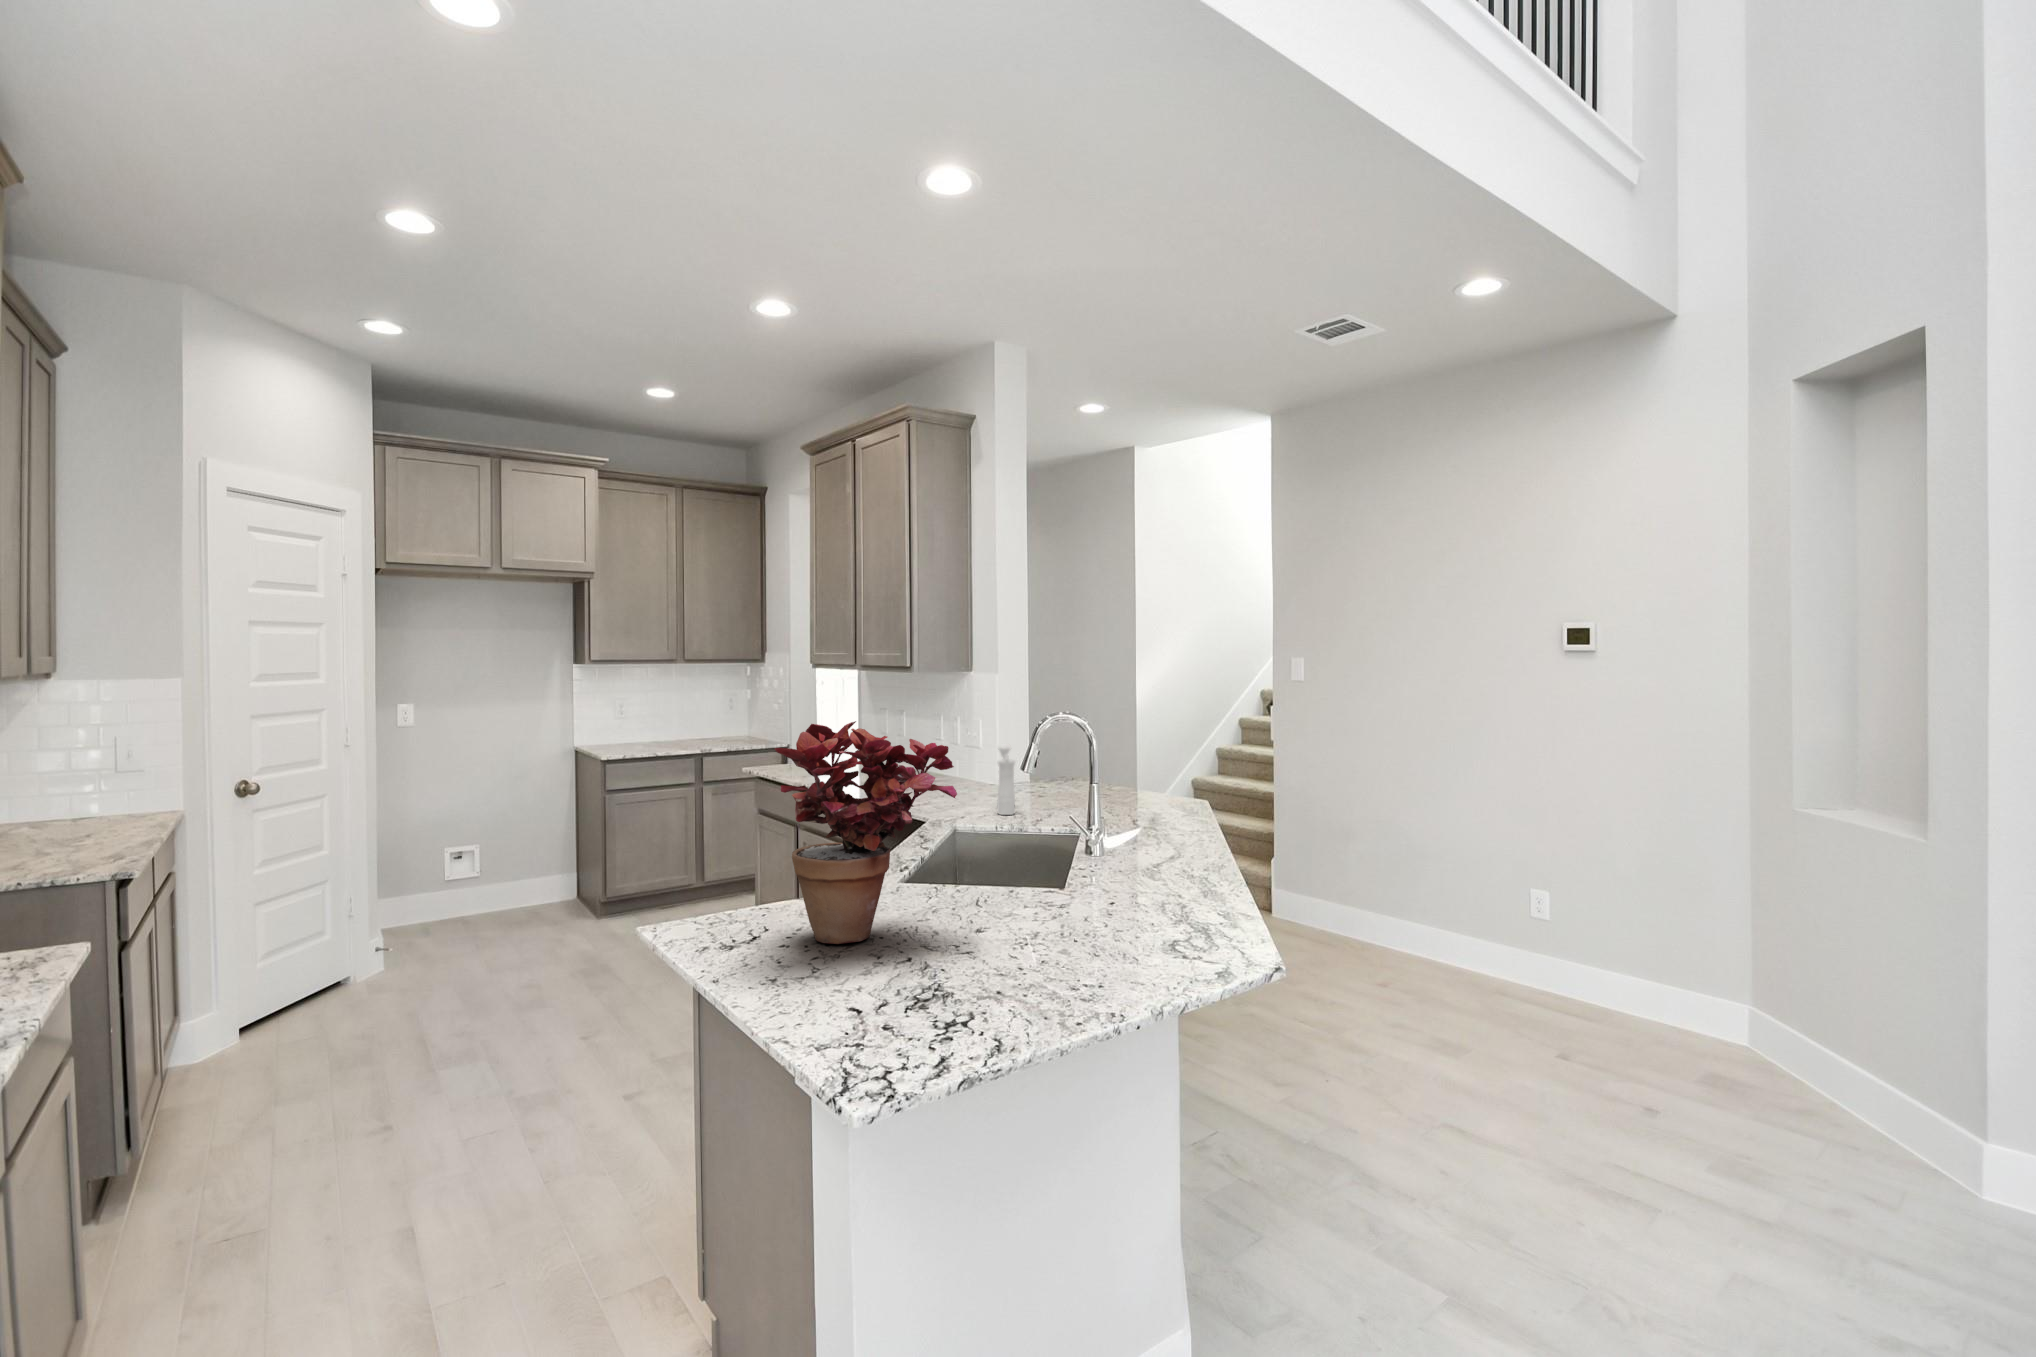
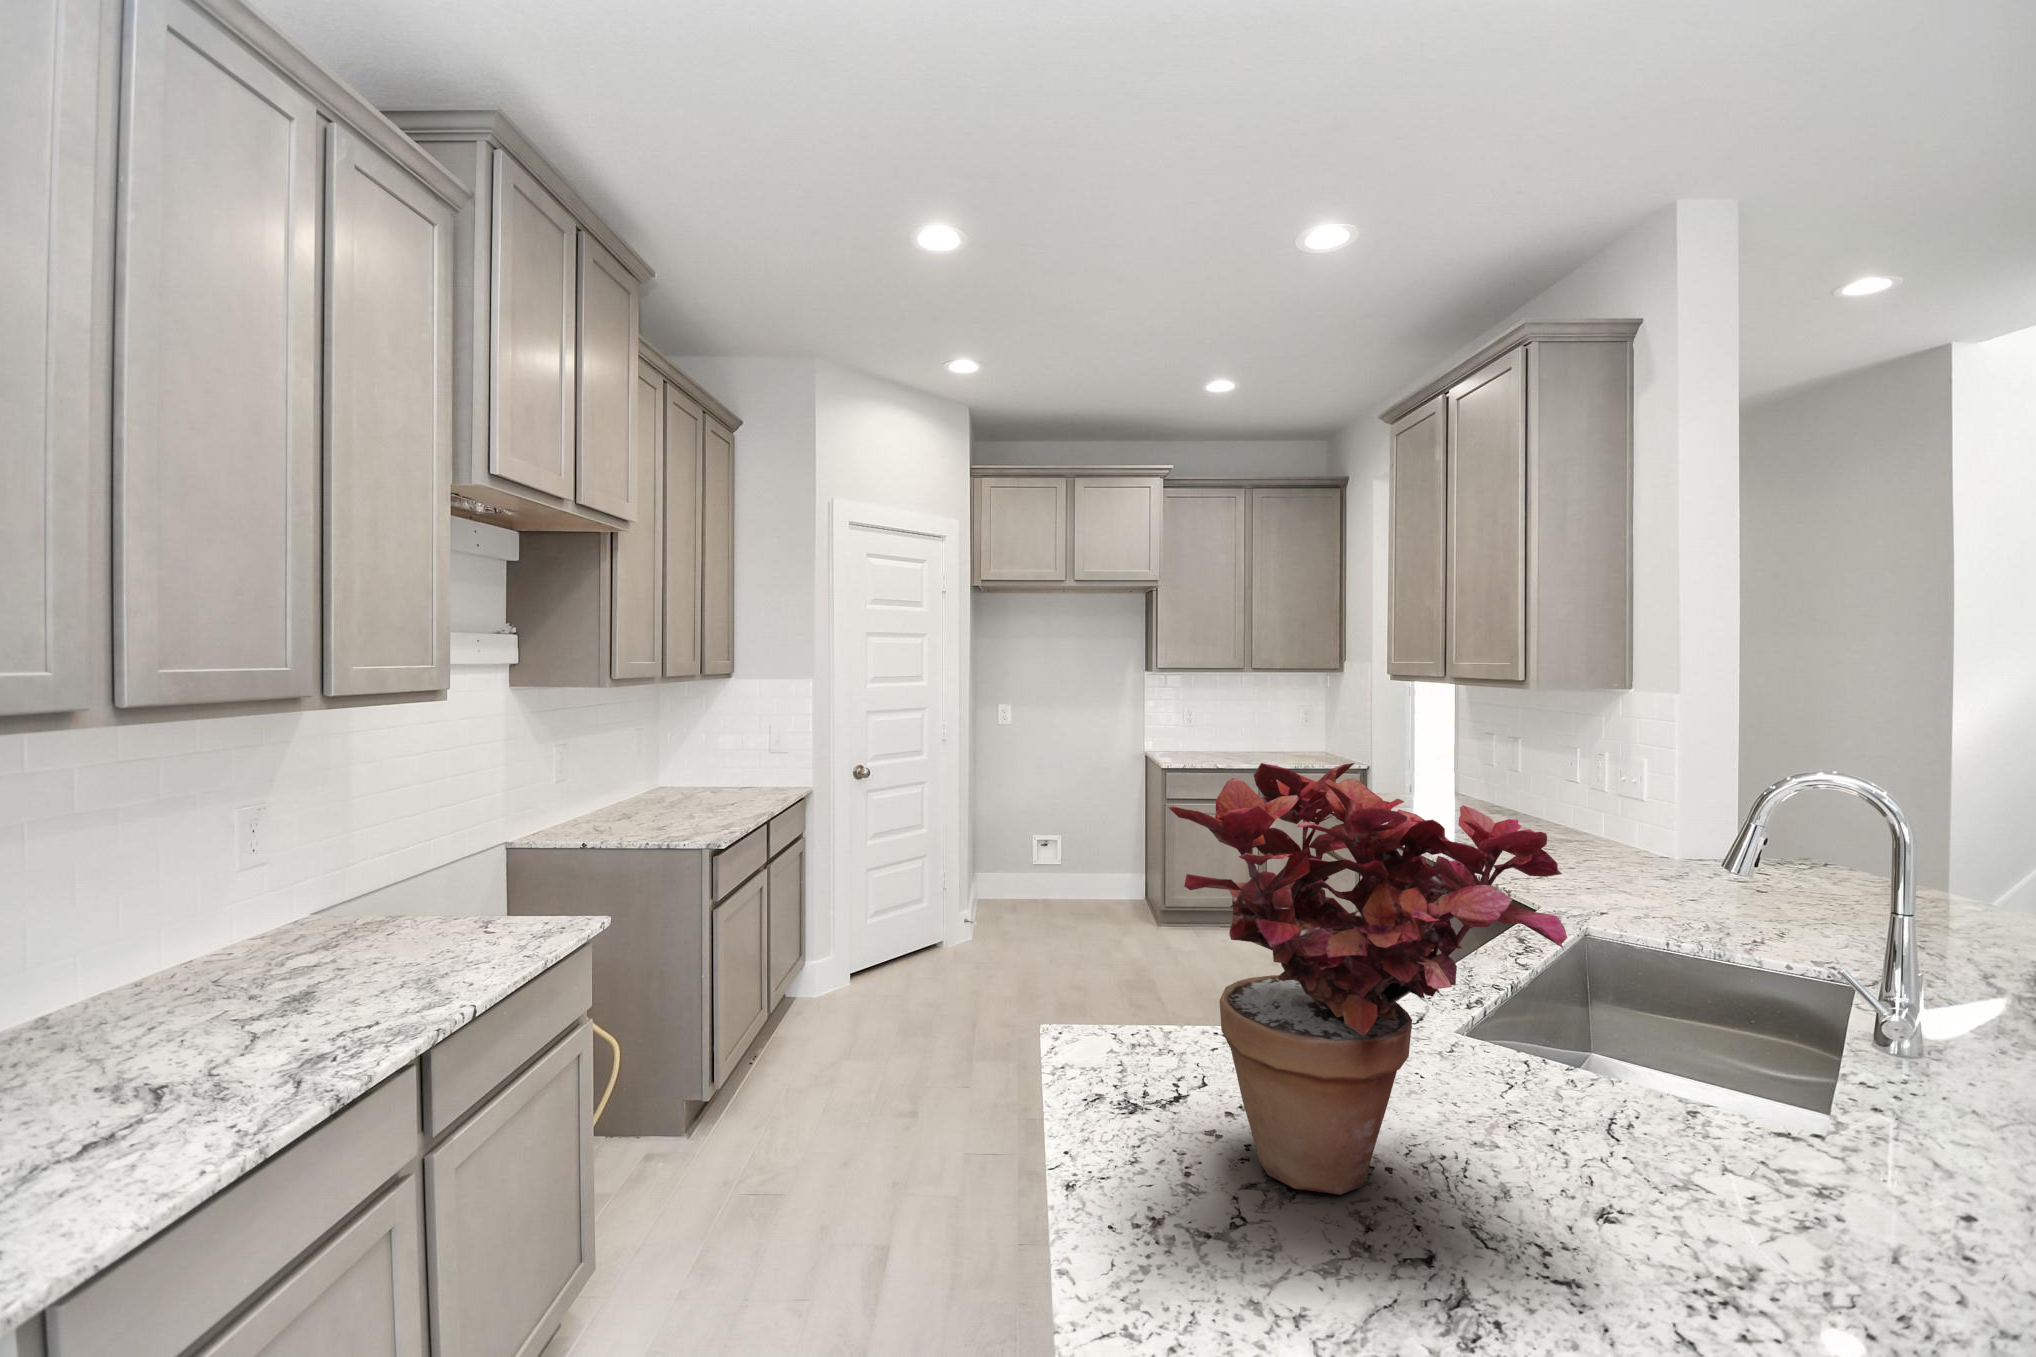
pepper mill: present [998,744,1015,815] -> none [1661,800,1698,917]

